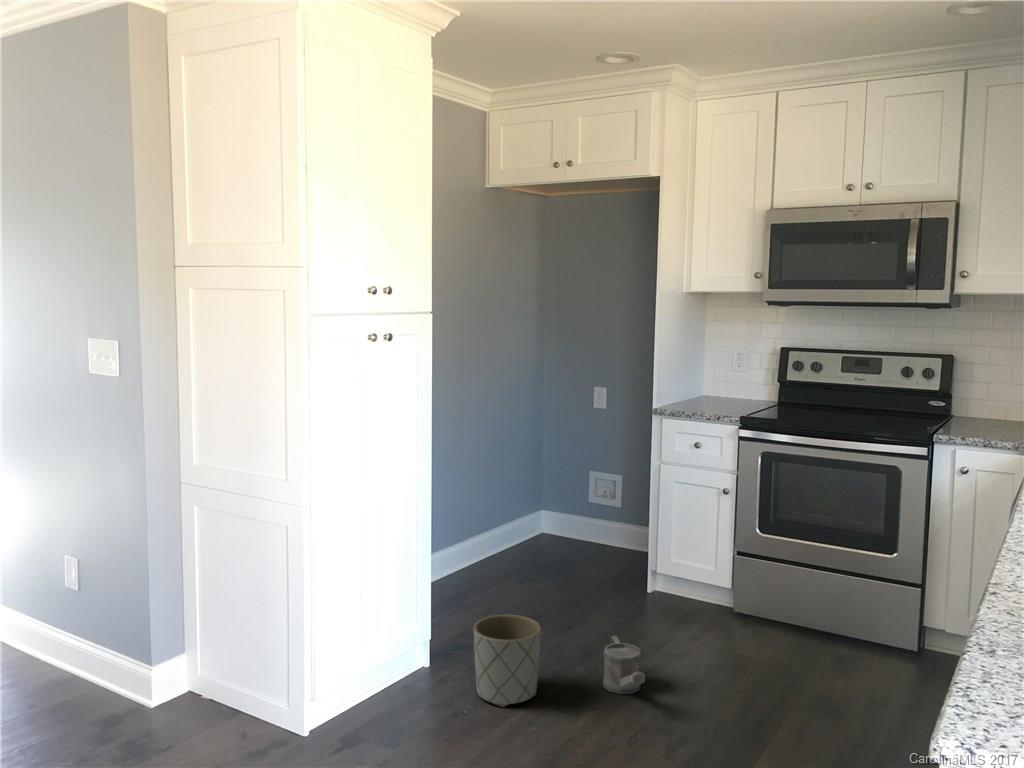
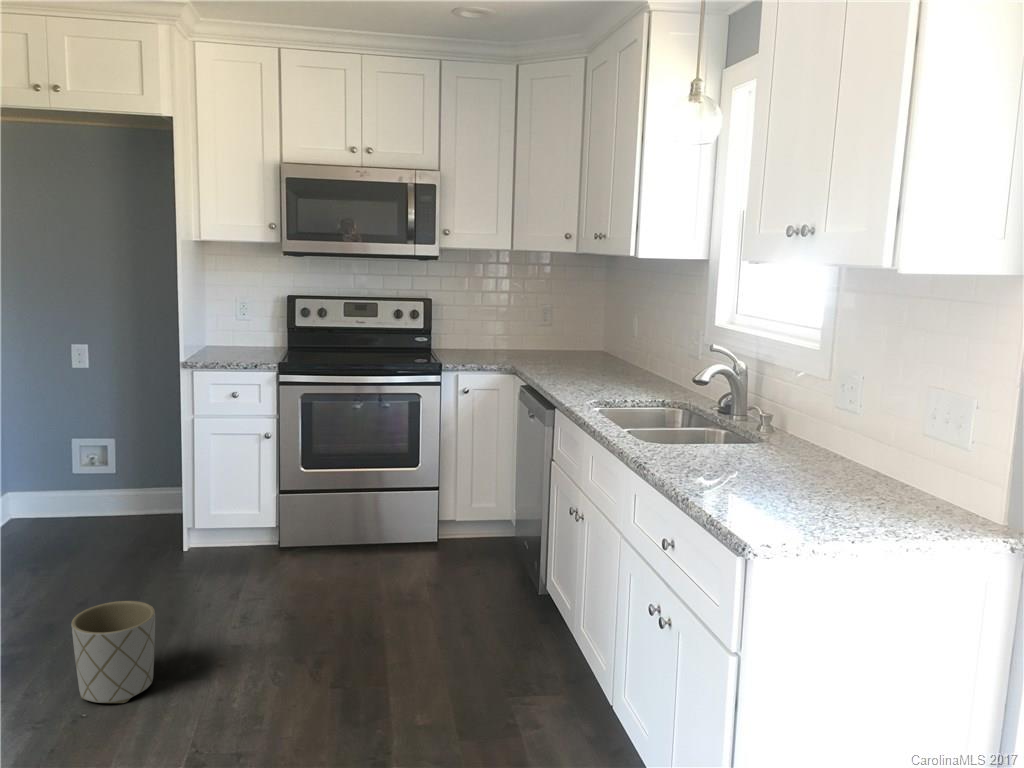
watering can: present [603,636,645,694] -> none [207,595,273,650]

